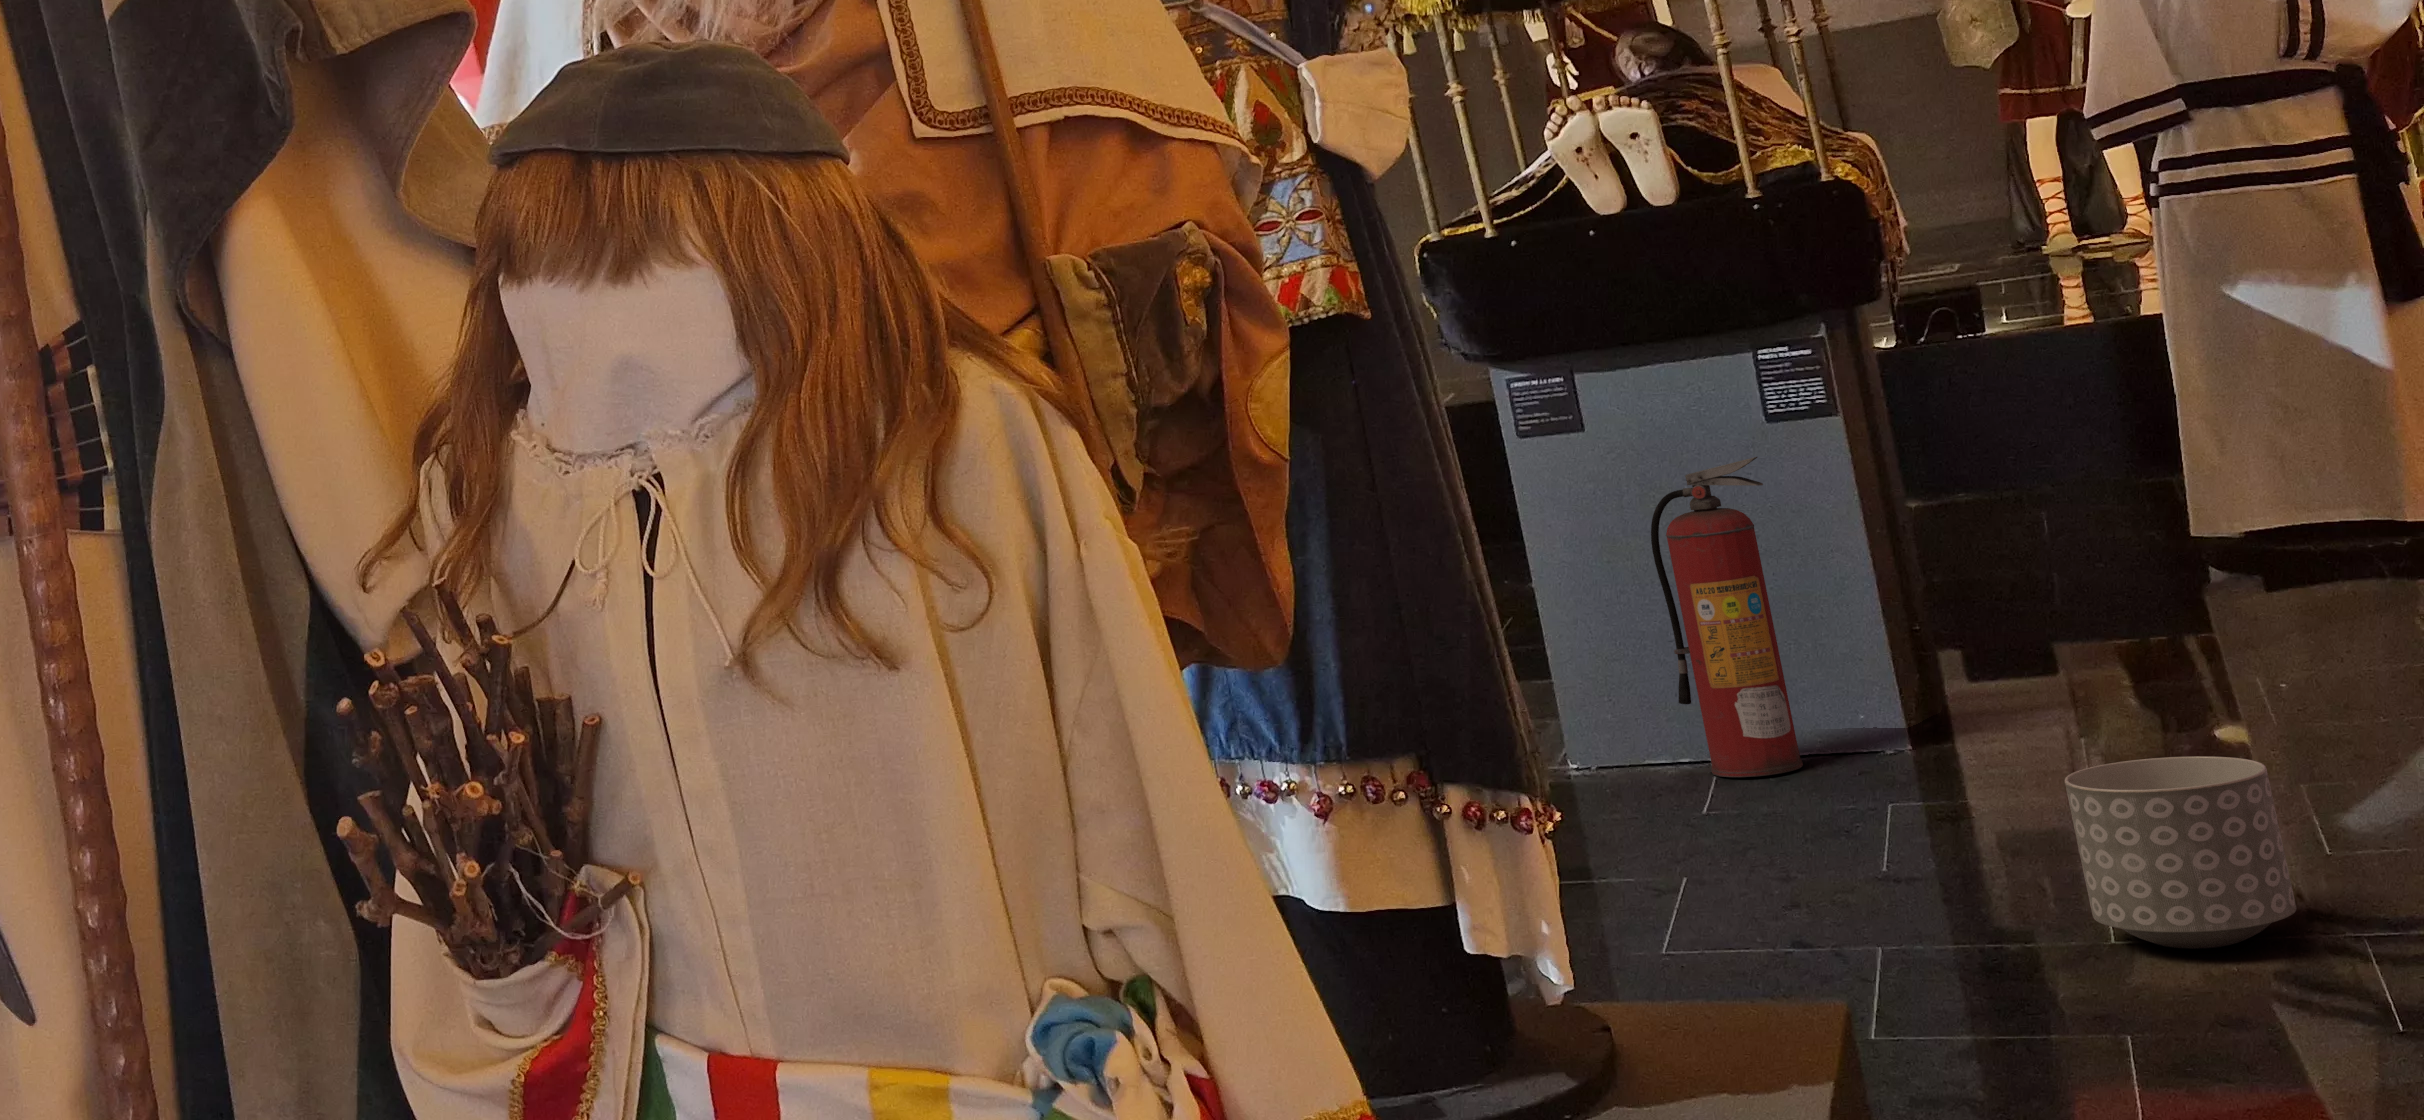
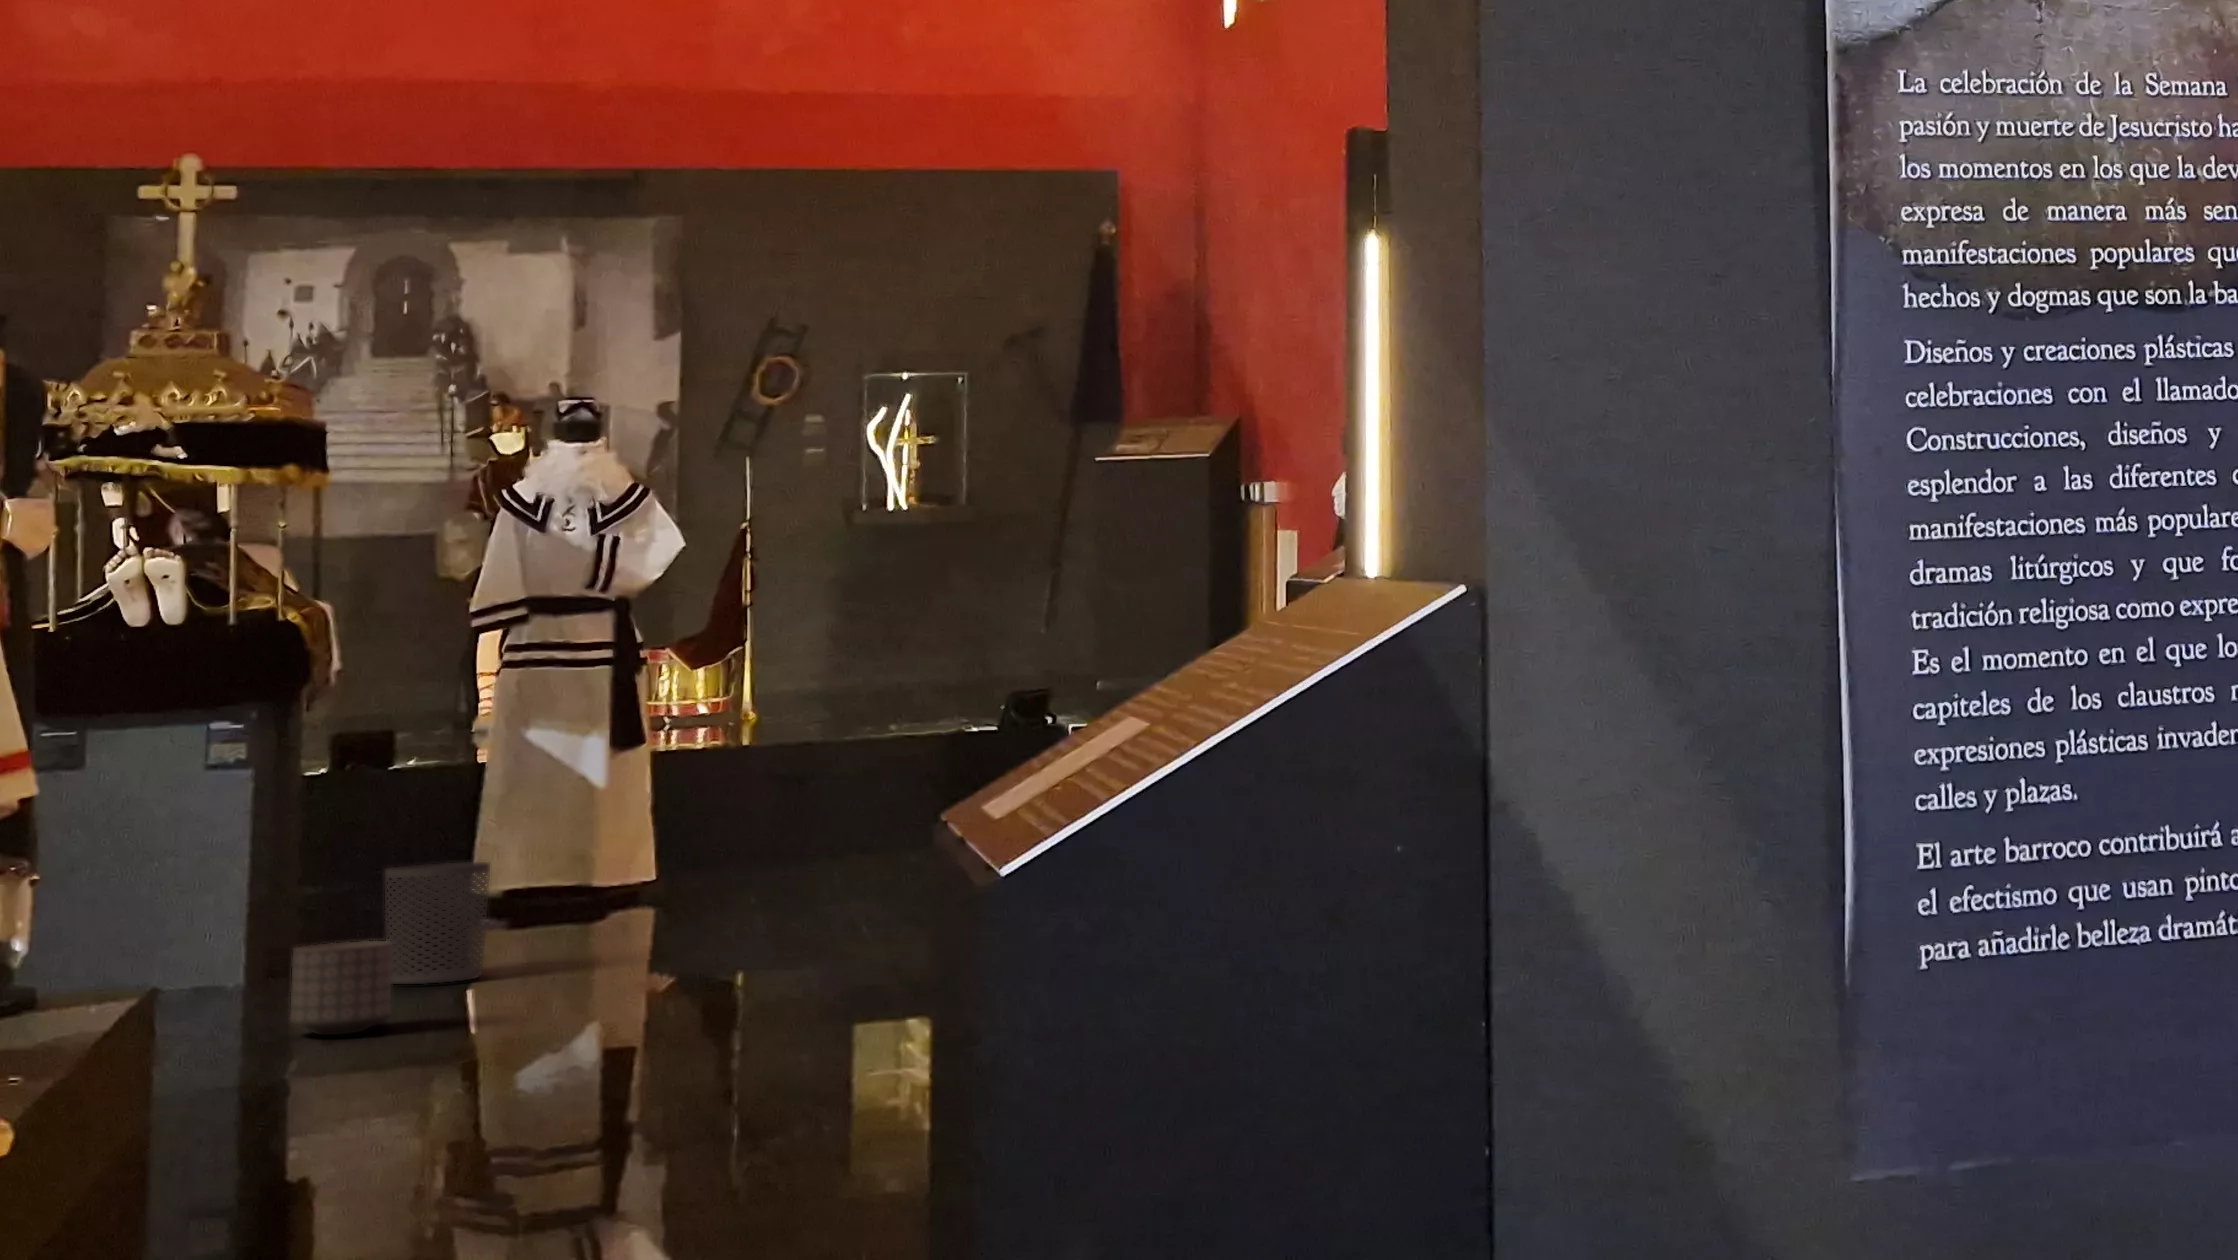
fire extinguisher: present [1651,457,1803,777] -> none [104,789,193,993]
waste bin: none [2121,548,2351,773] -> present [385,862,490,985]

